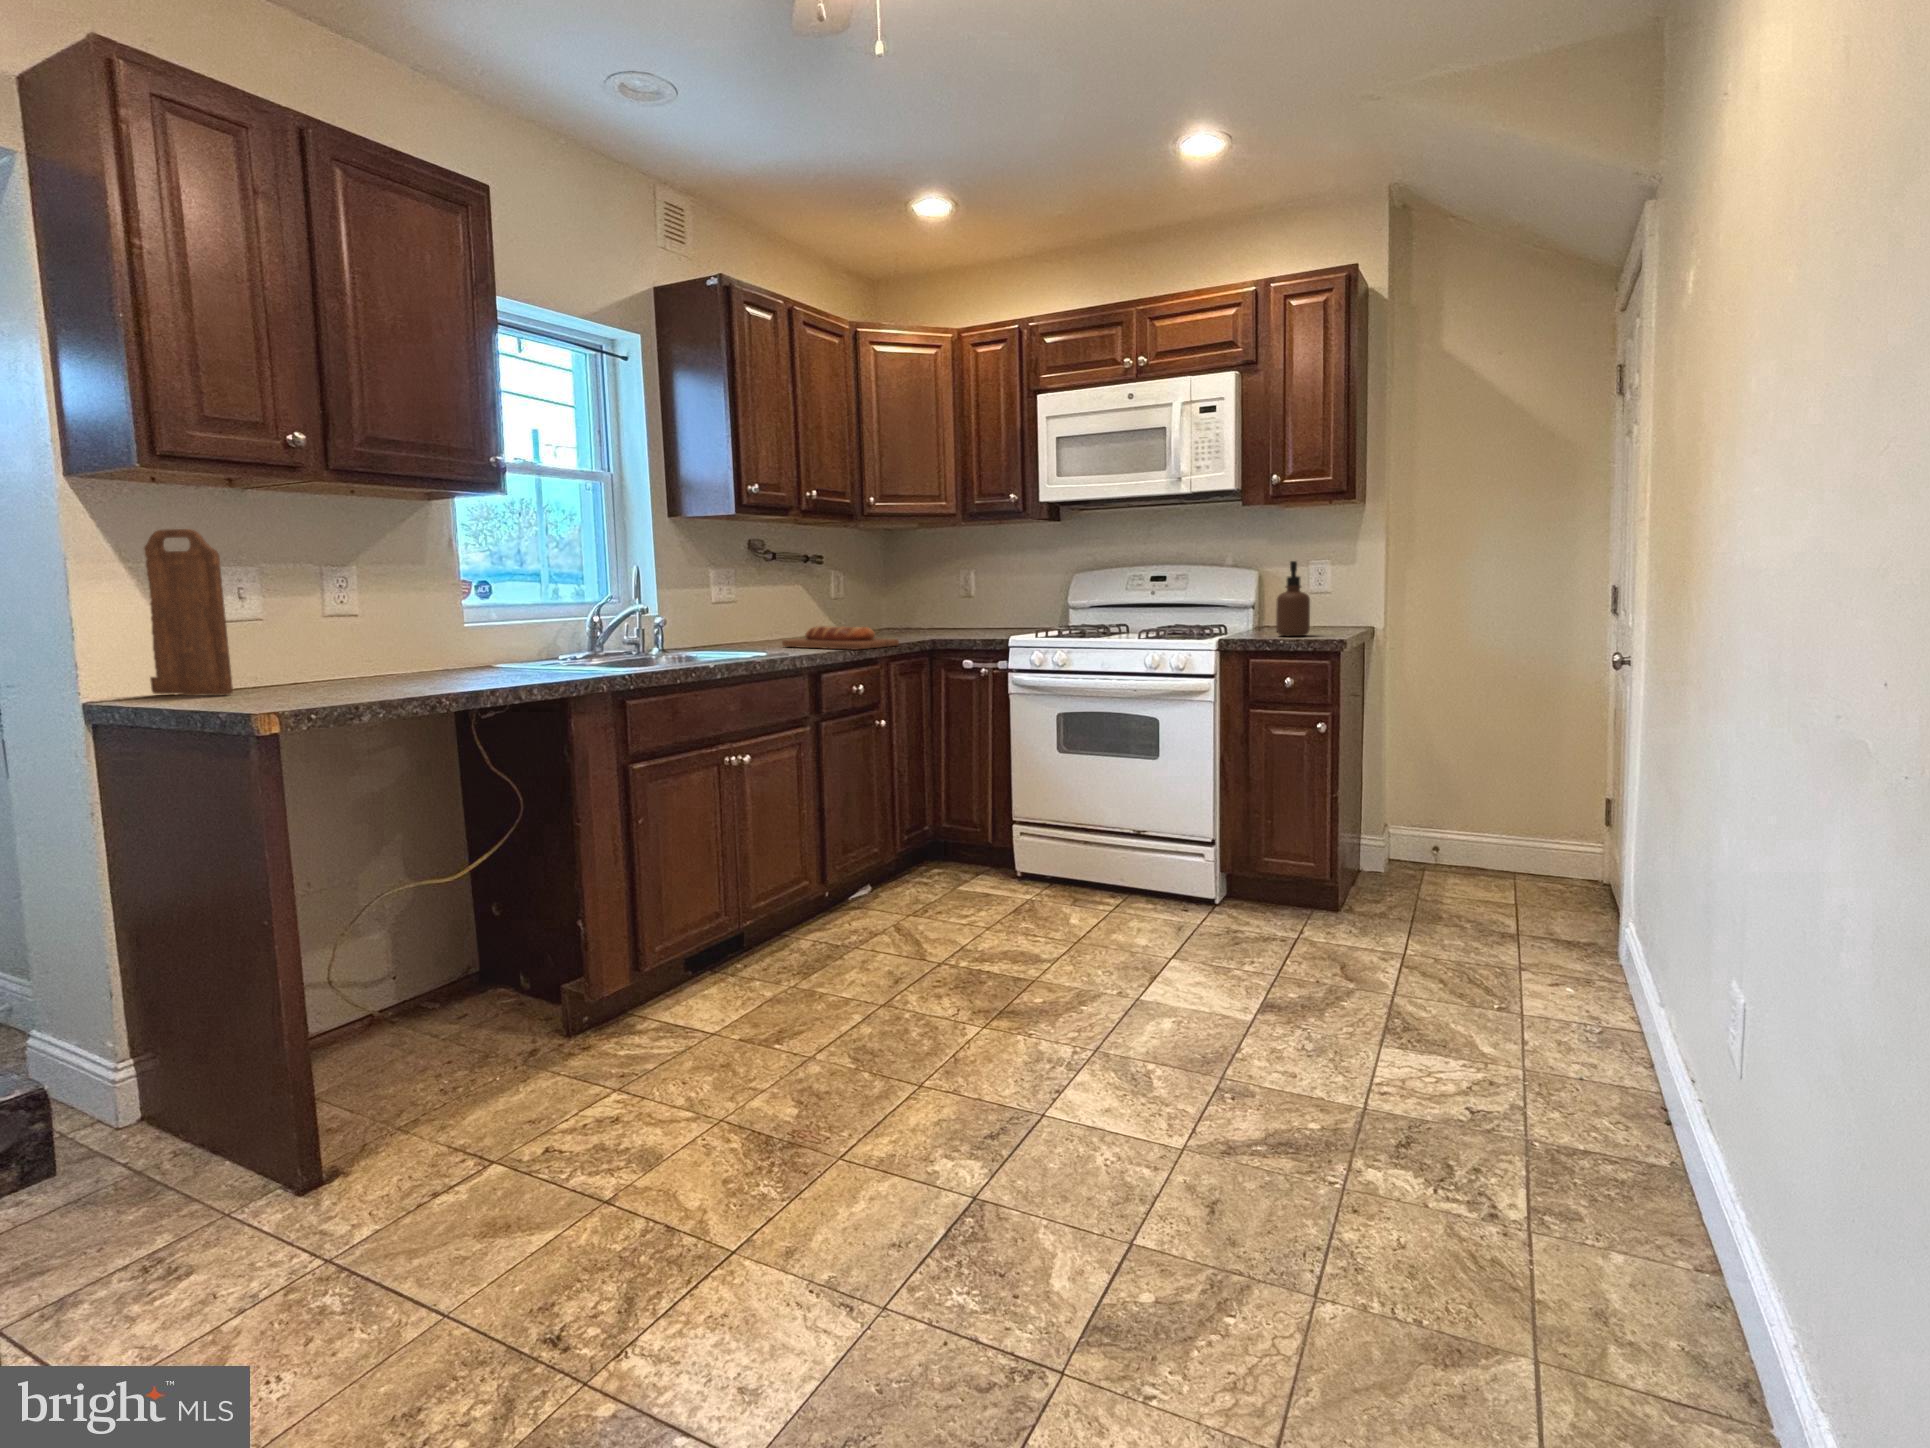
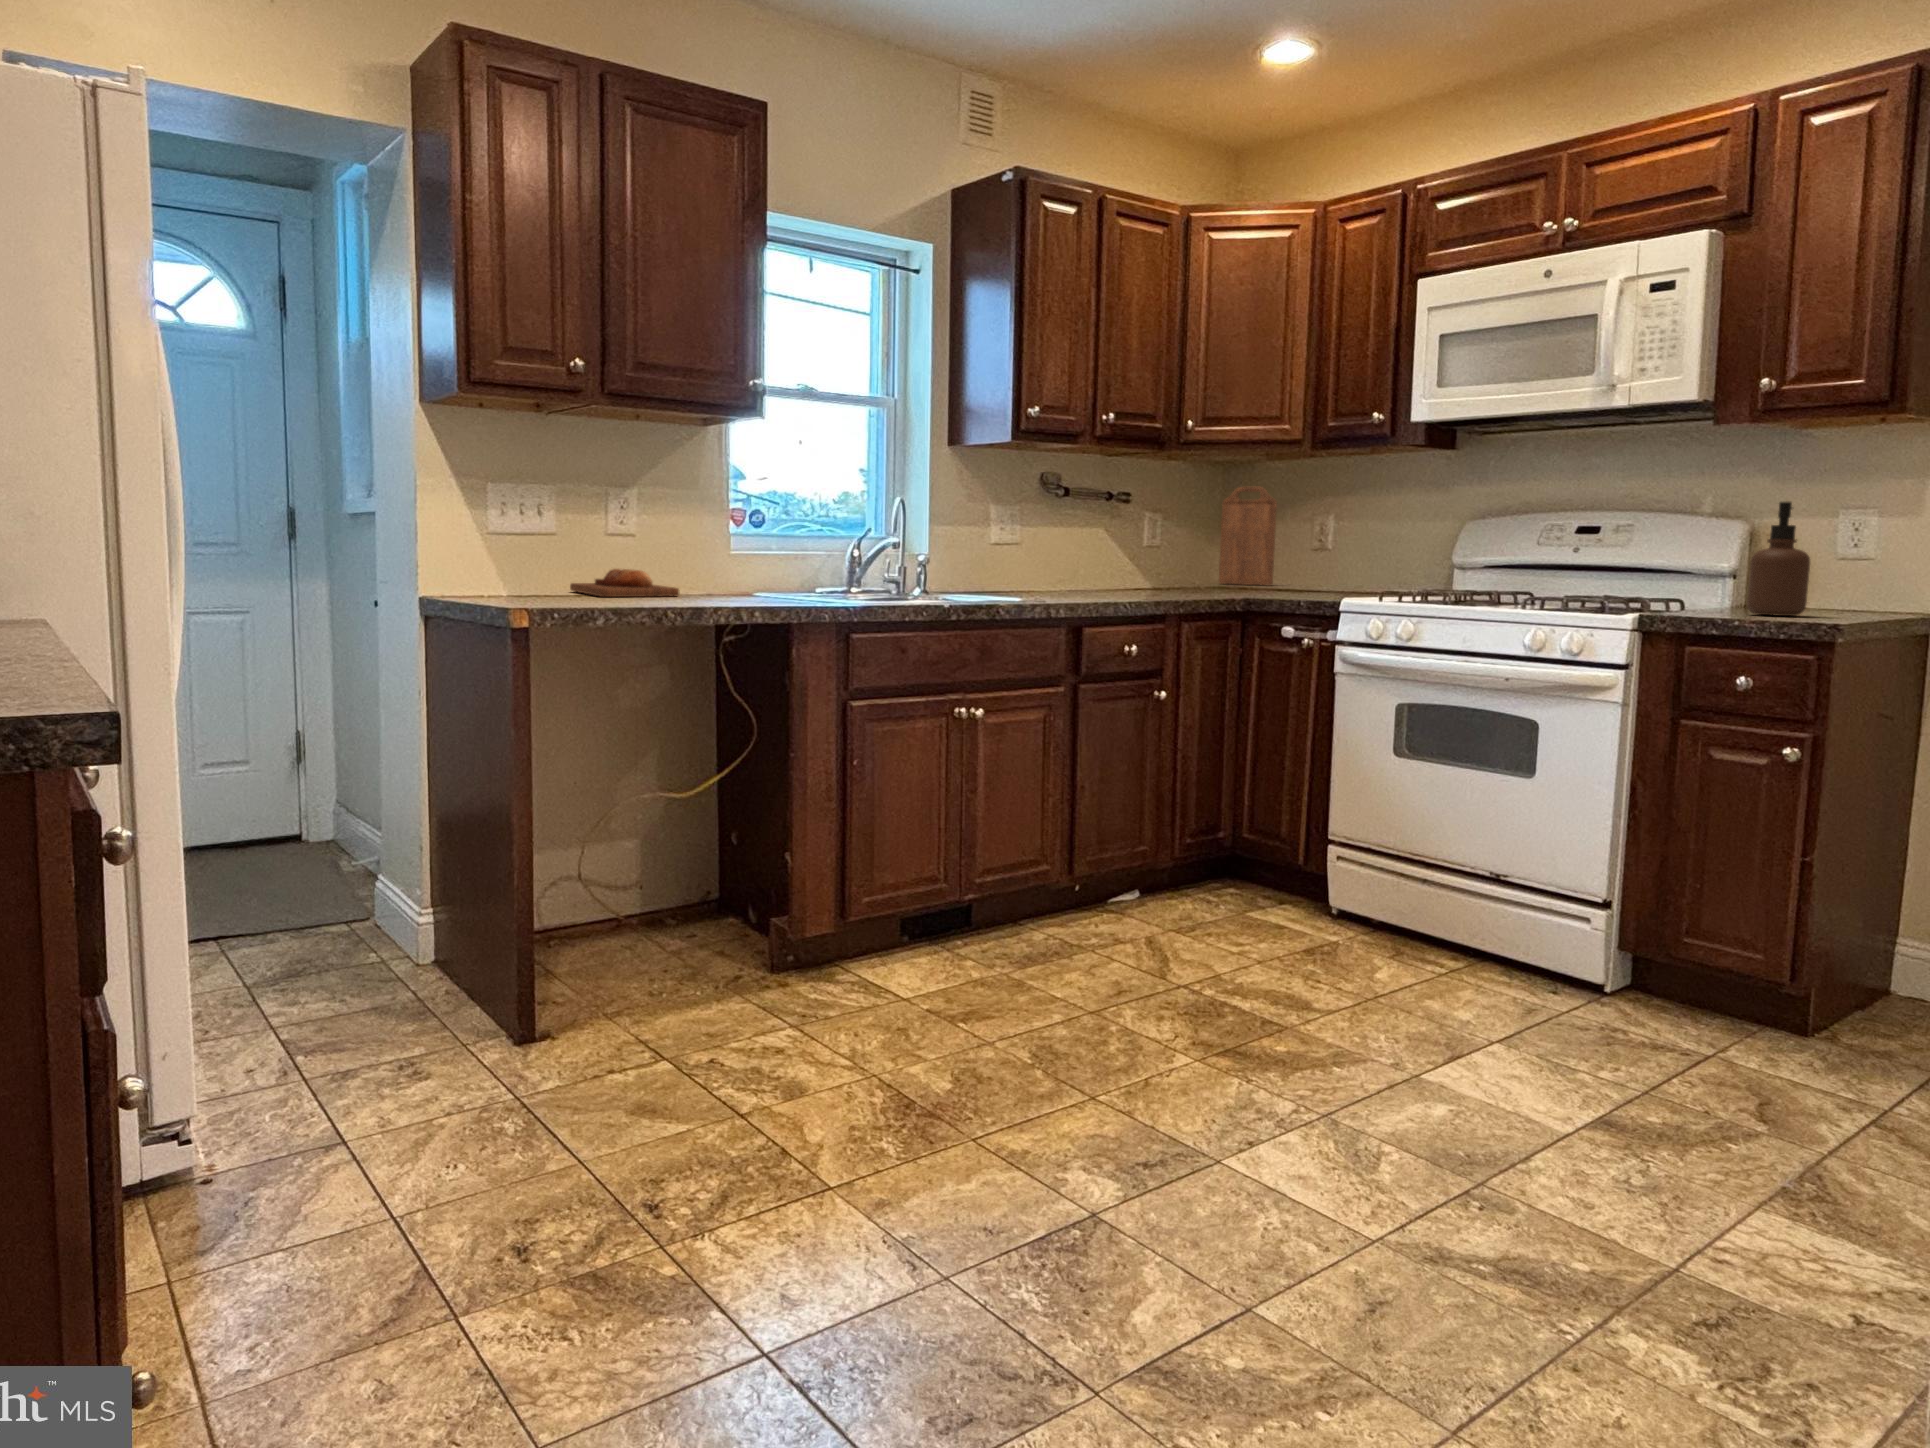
cutting board: present [144,529,233,695] -> present [1219,487,1277,586]
bread loaf: present [782,626,899,650] -> present [570,569,679,597]

